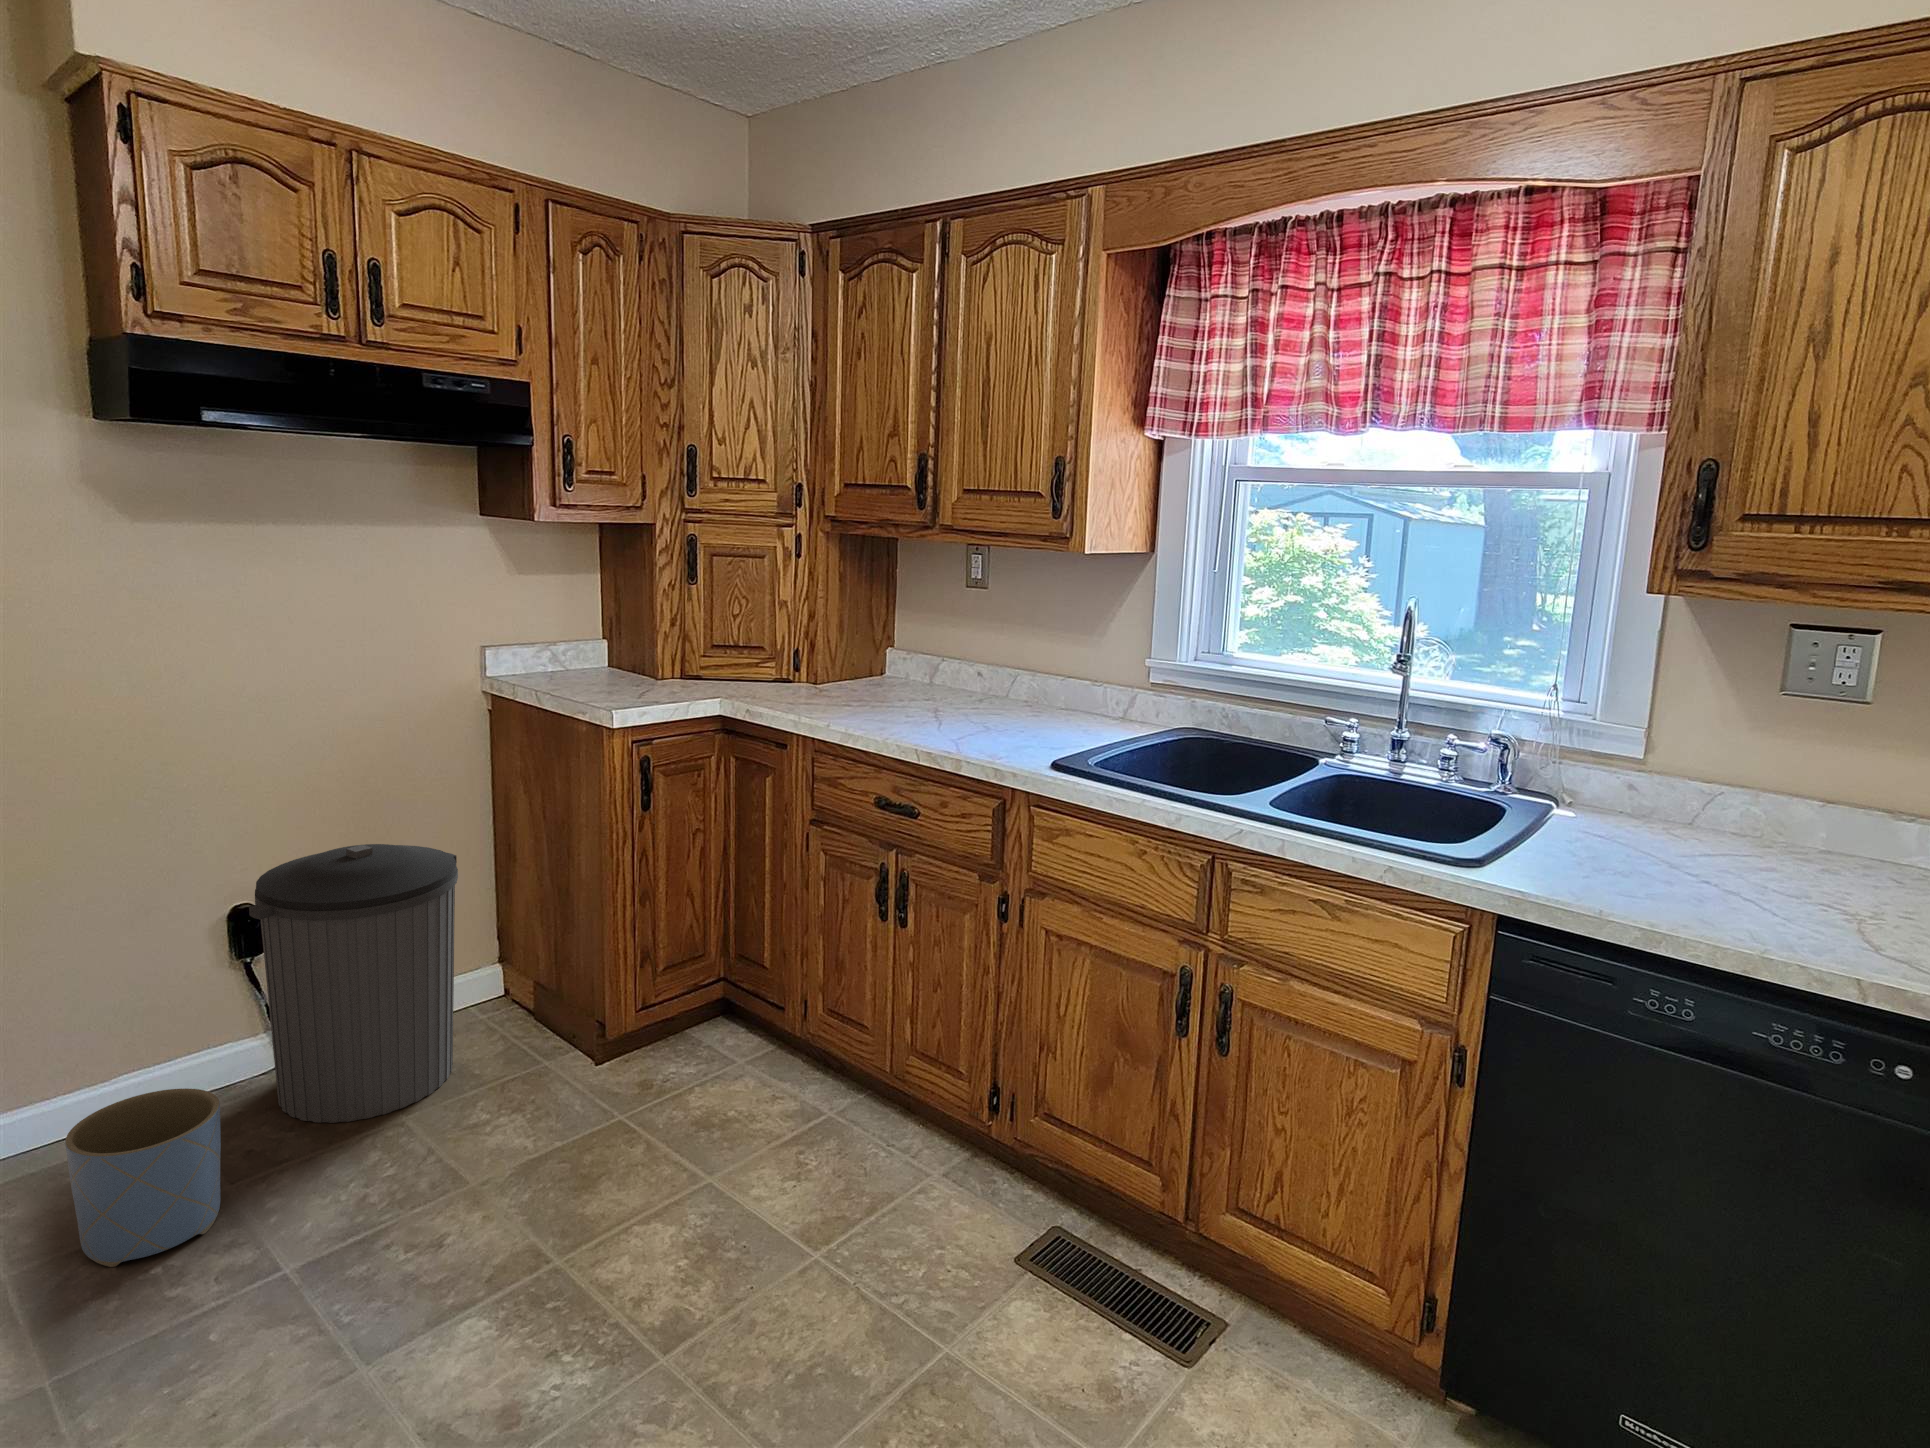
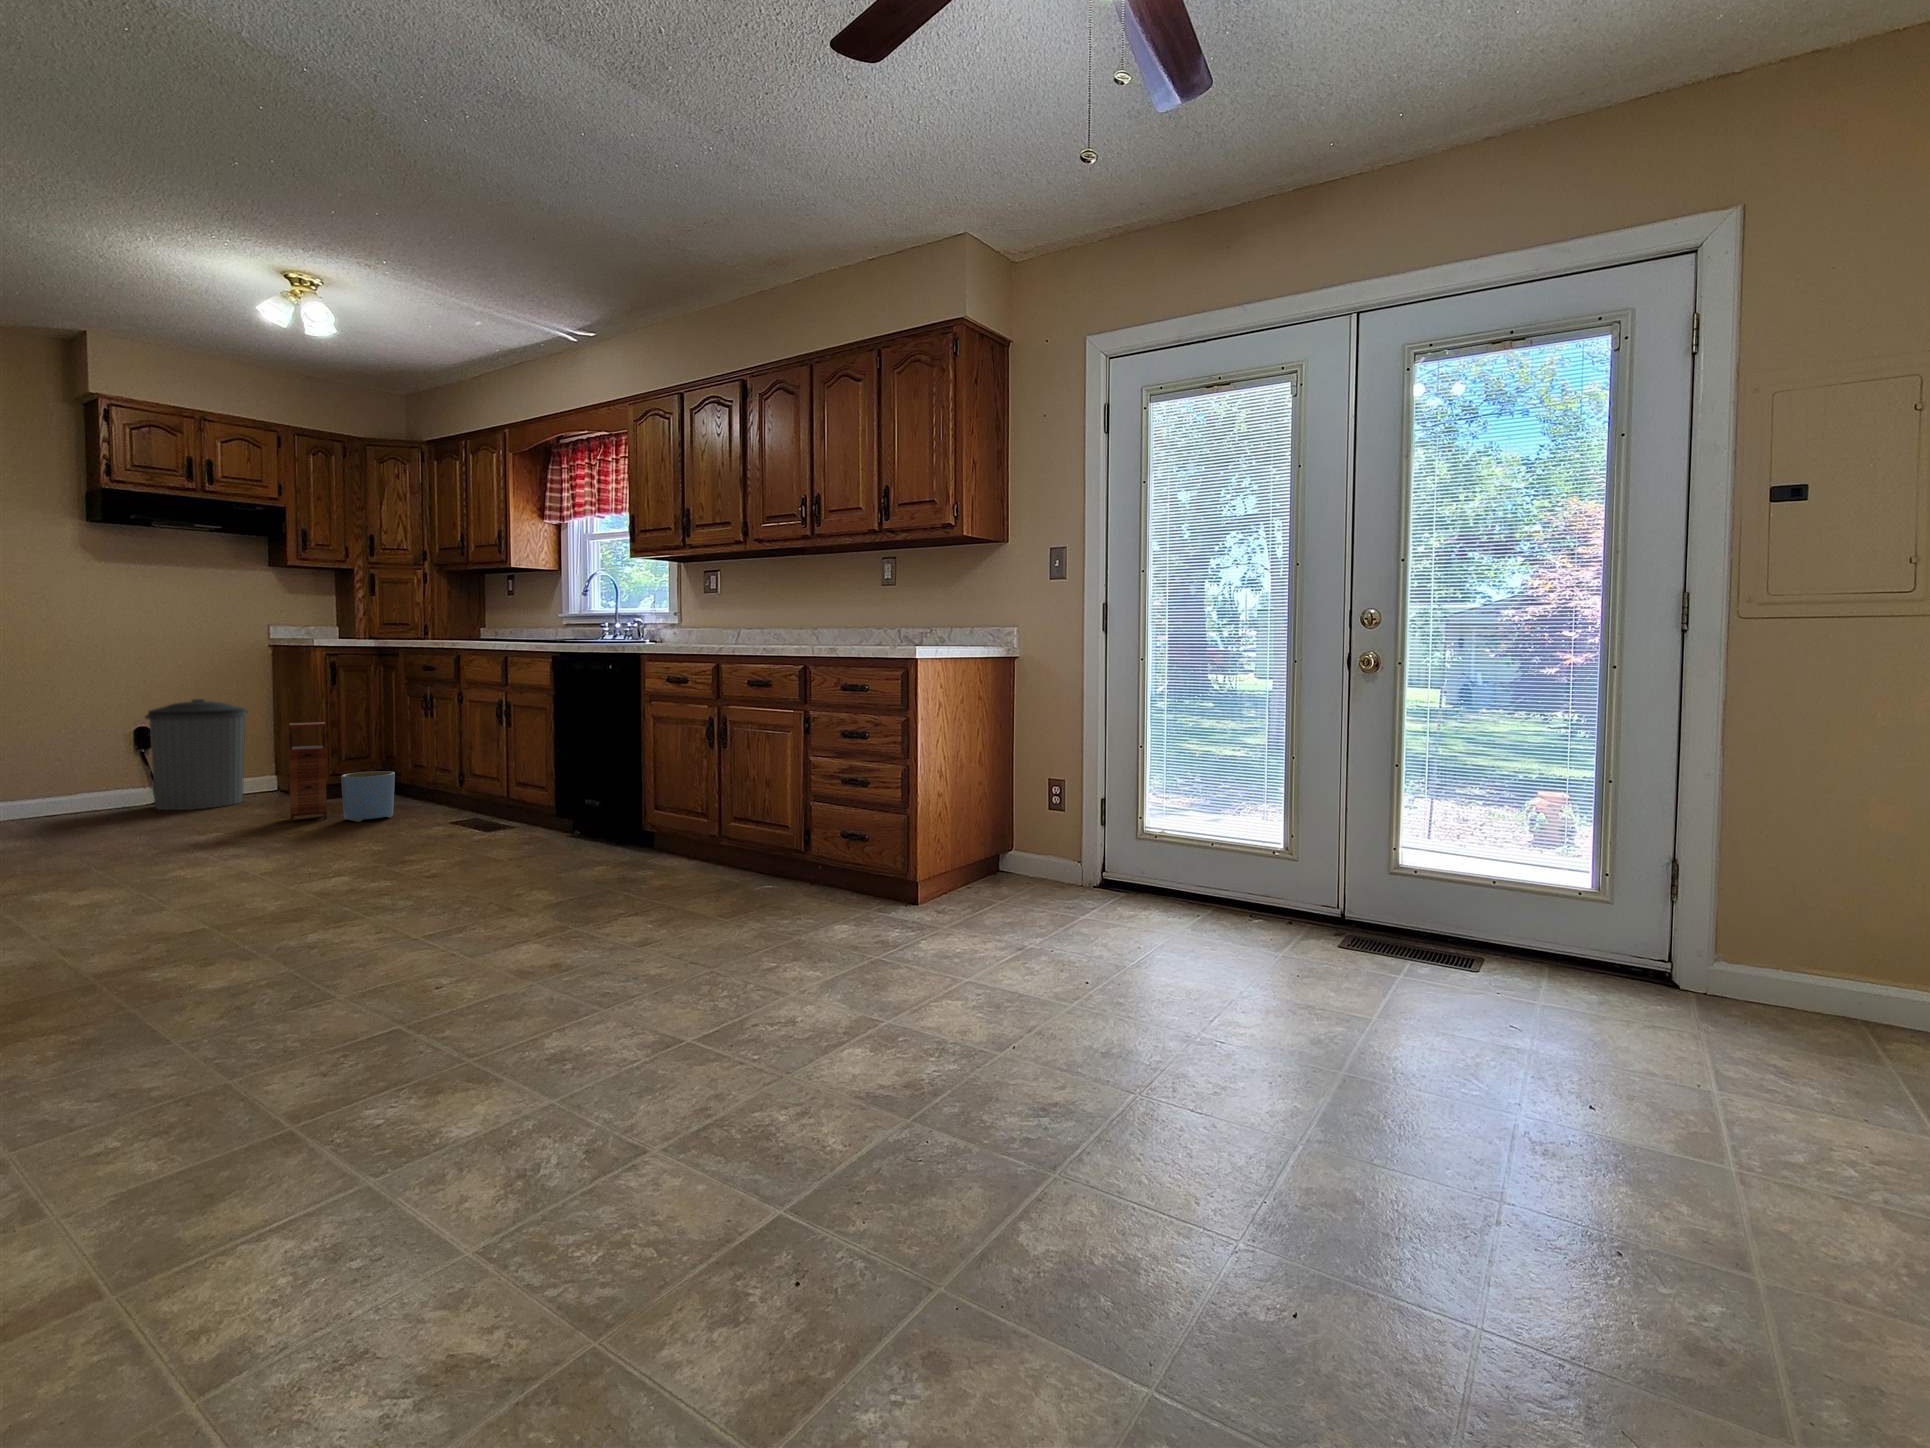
storage cabinet: none [593,983,686,1273] -> present [289,722,327,822]
planter: present [65,1088,221,1267] -> present [341,771,395,822]

